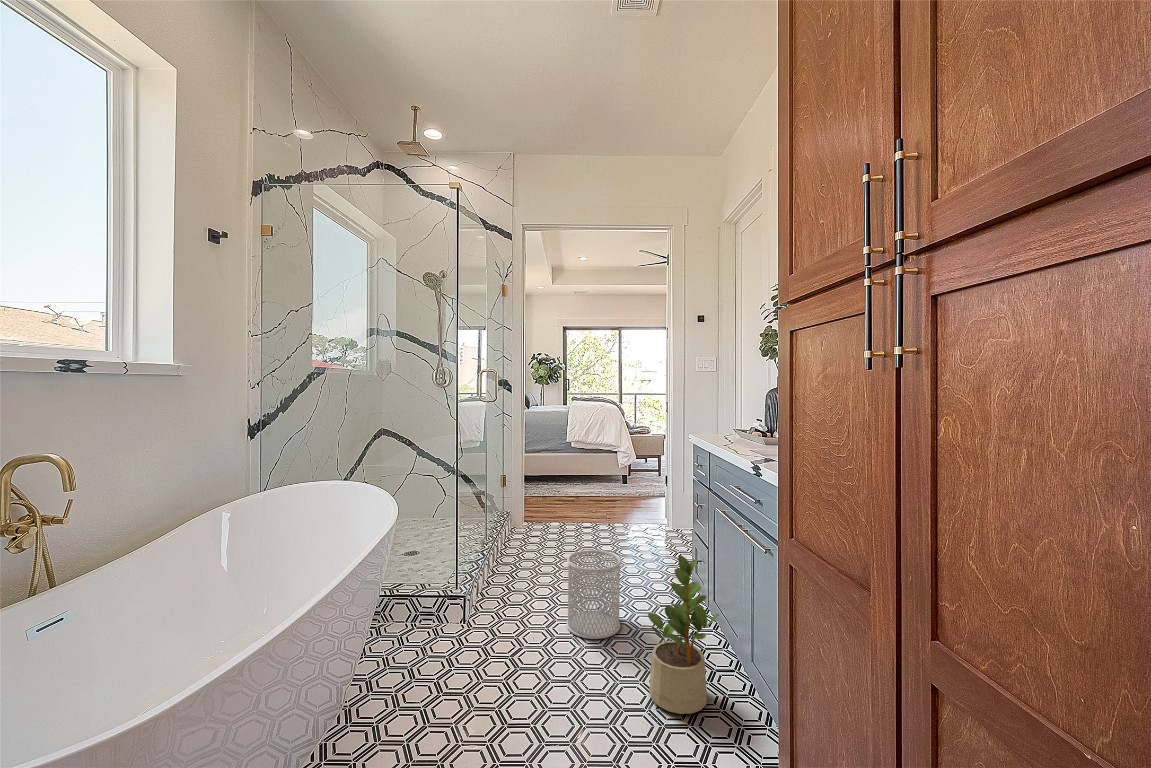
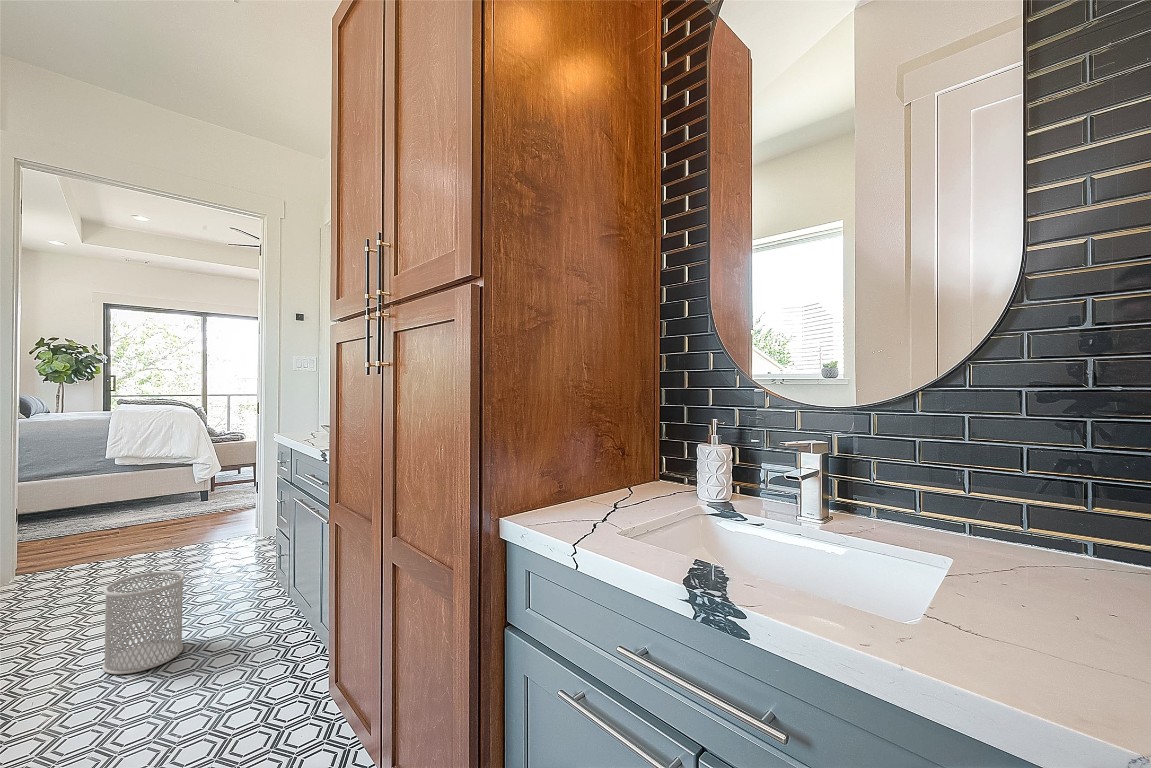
potted plant: present [648,555,719,714] -> none [214,548,293,701]

